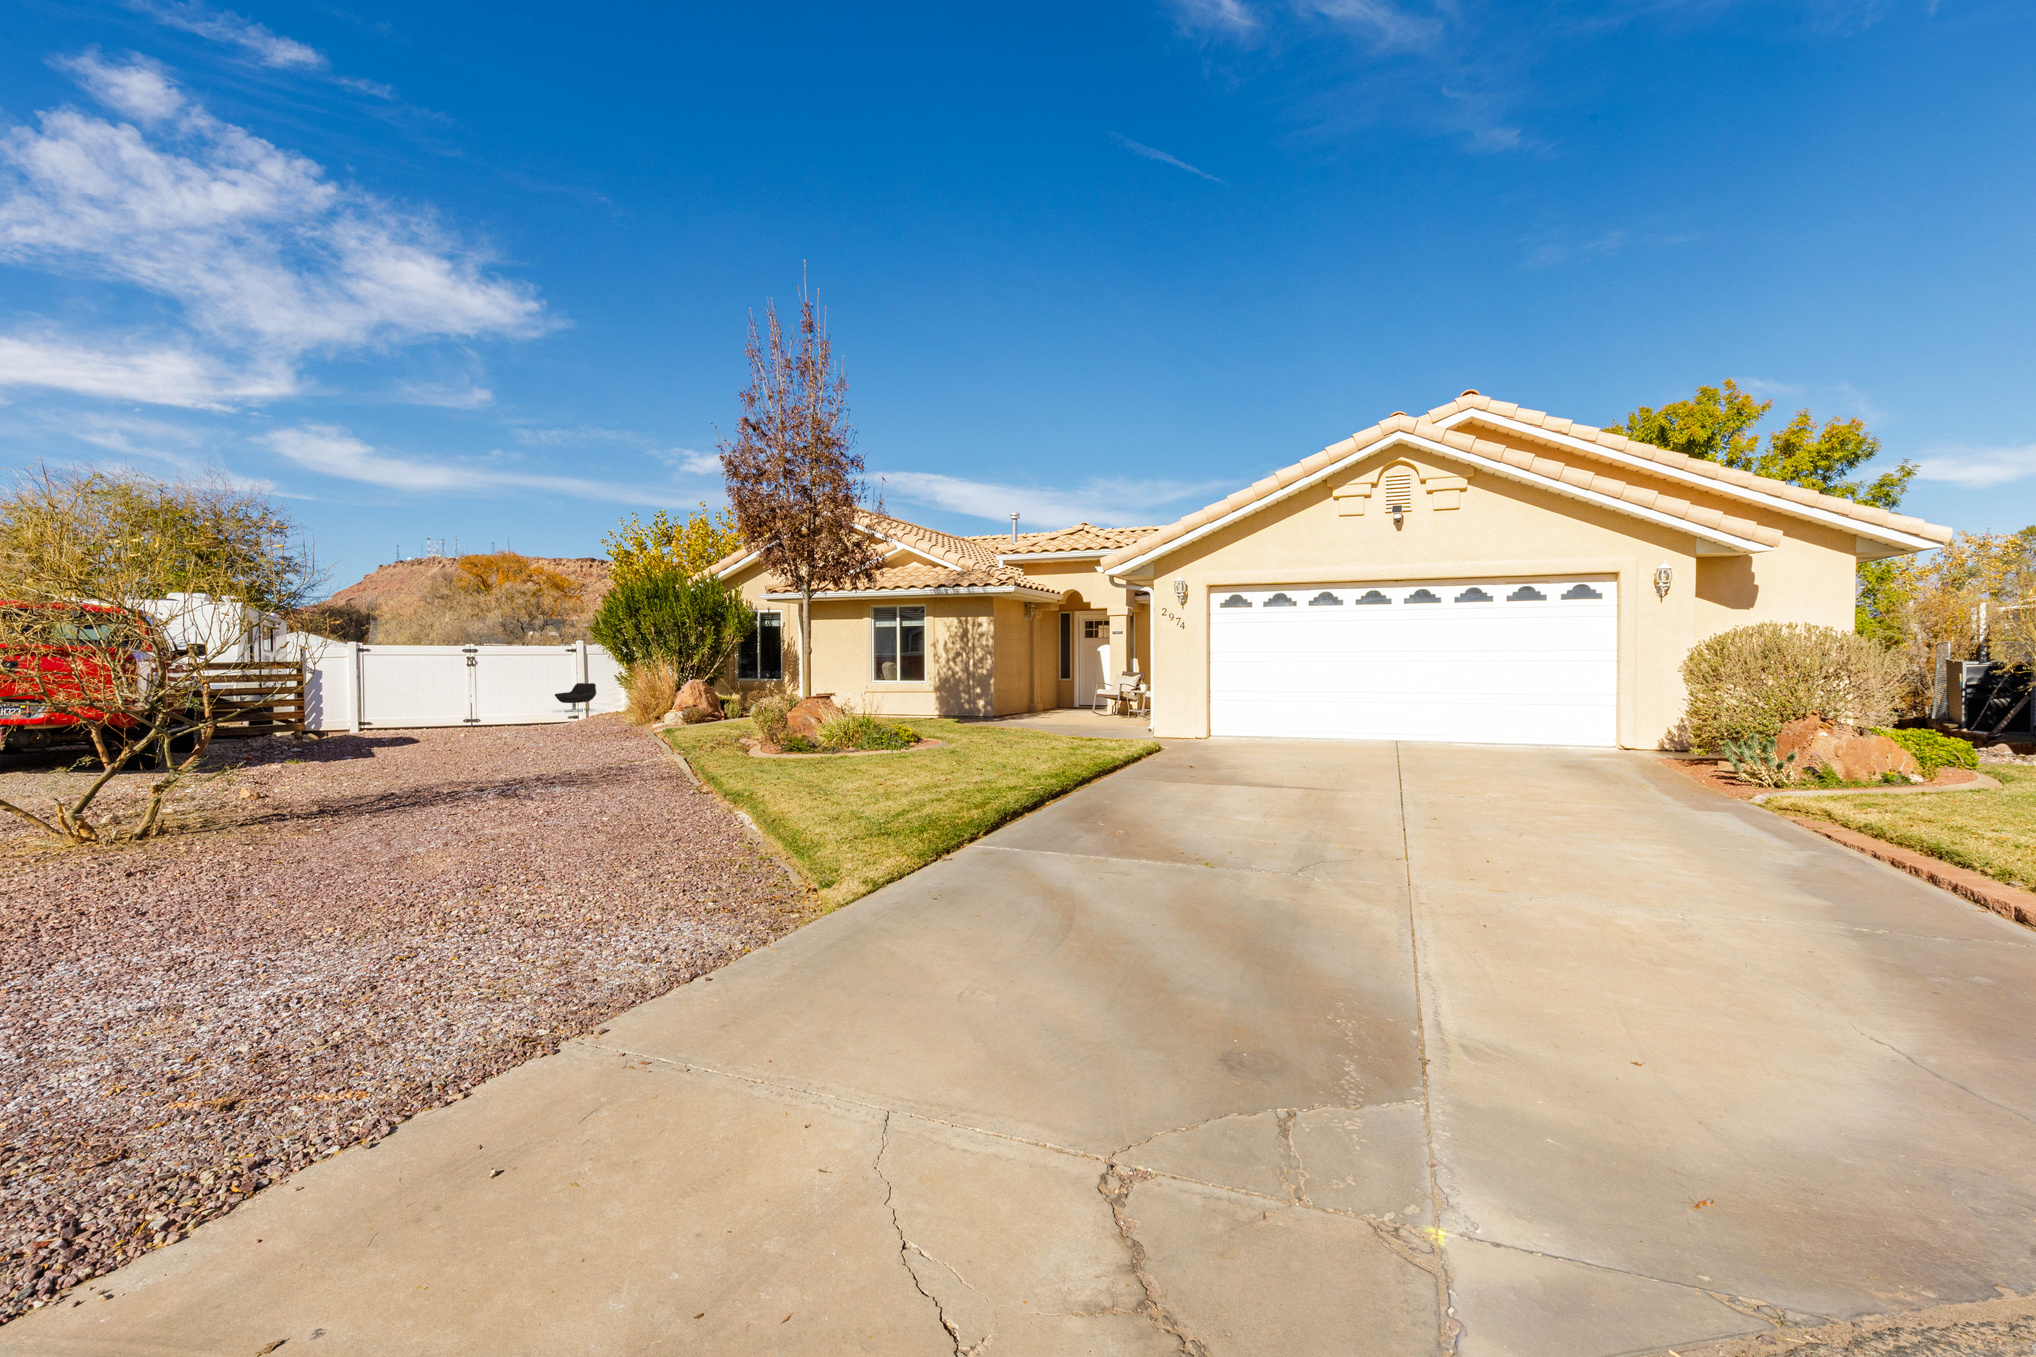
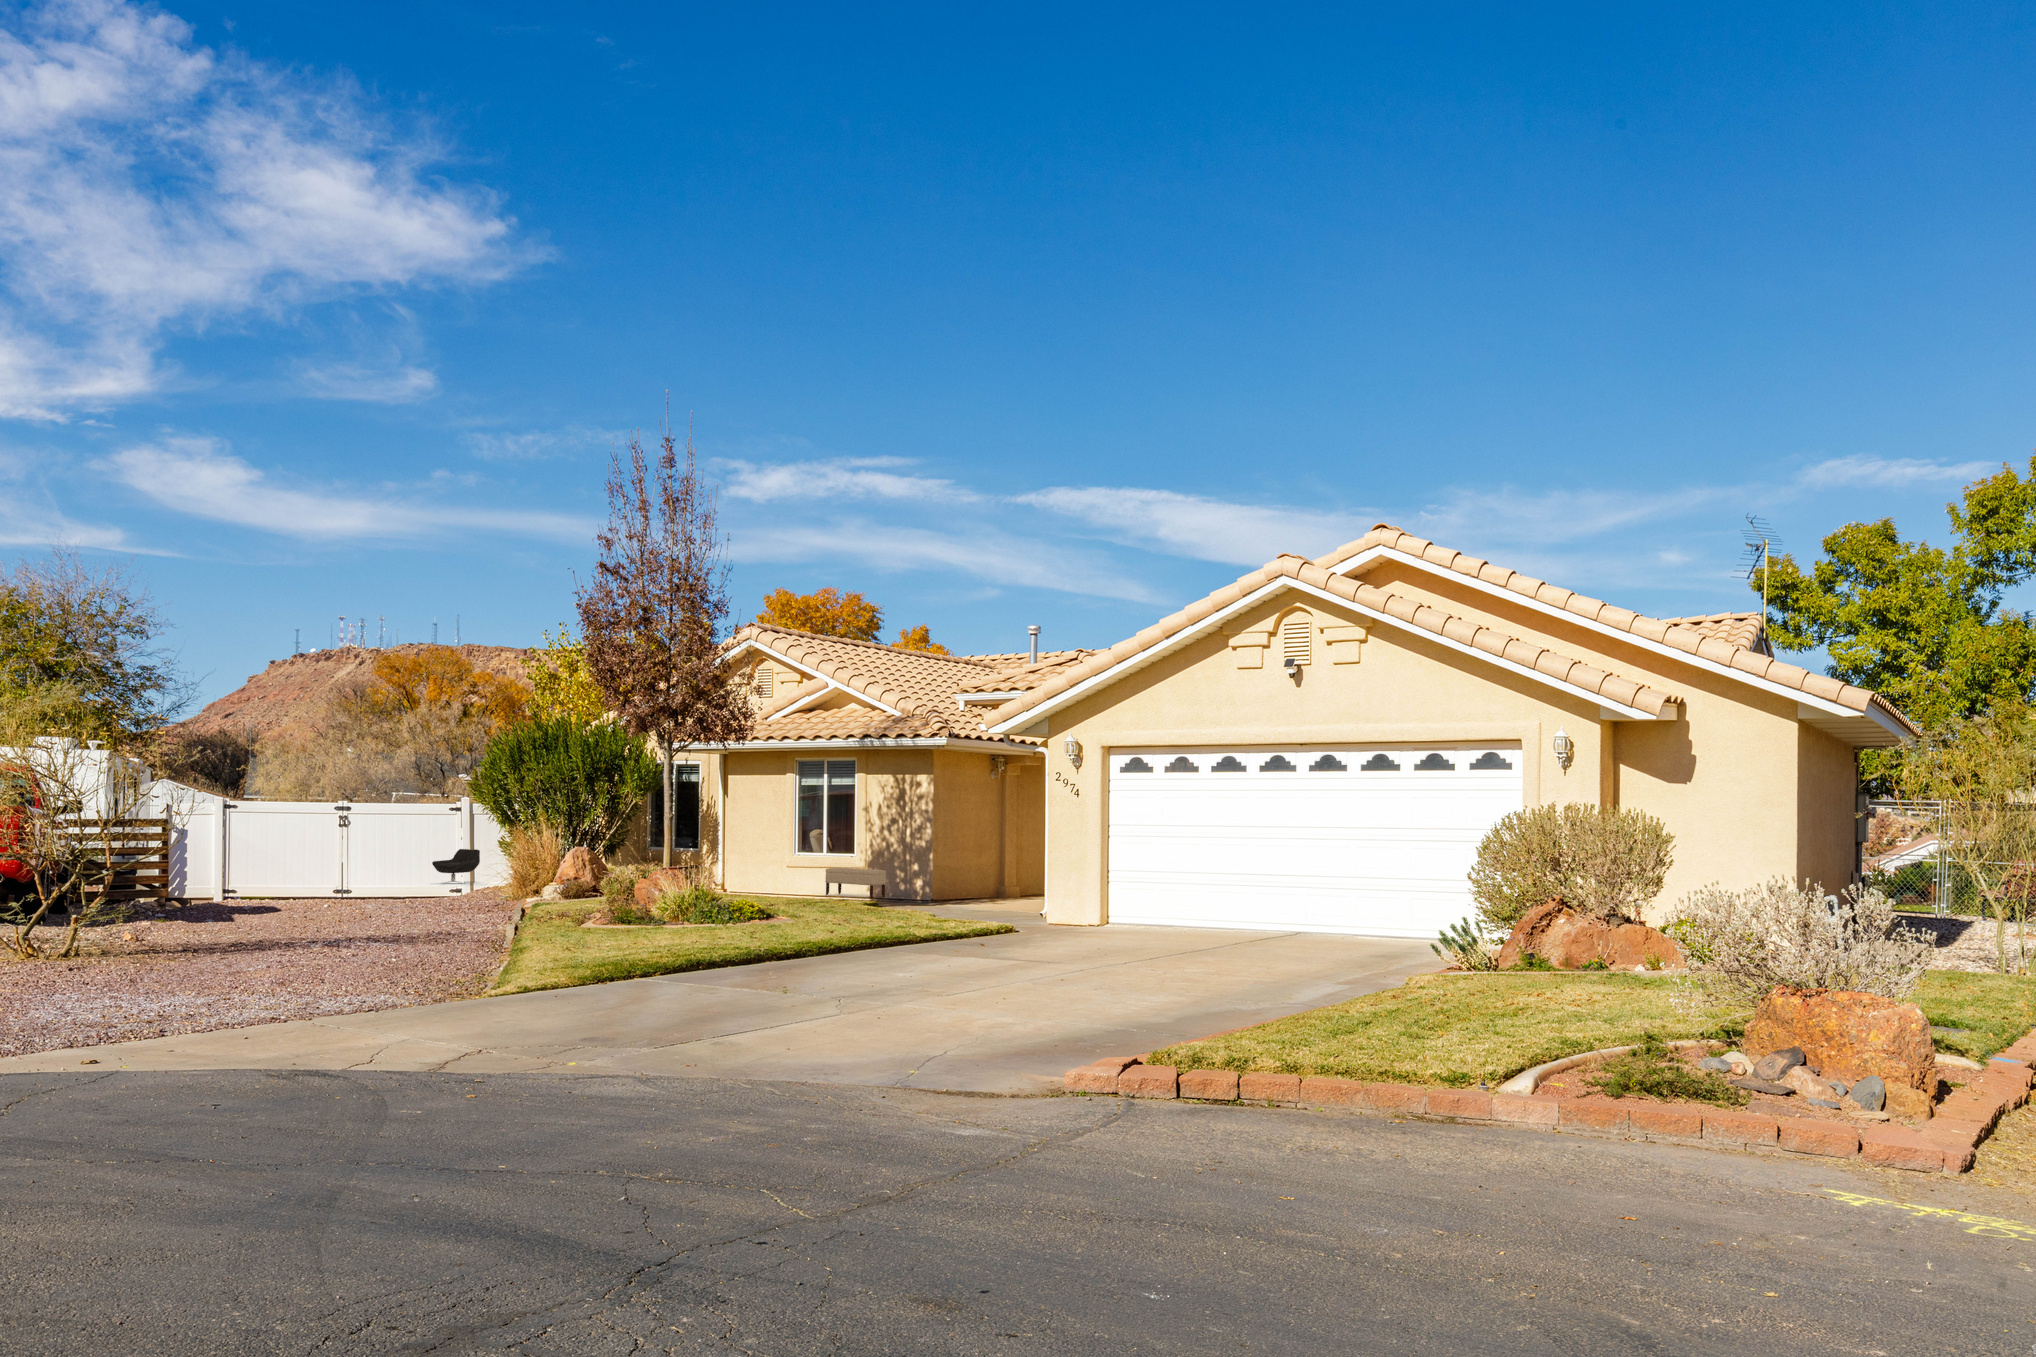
bench: none [903,692,953,716] -> present [825,868,886,898]

